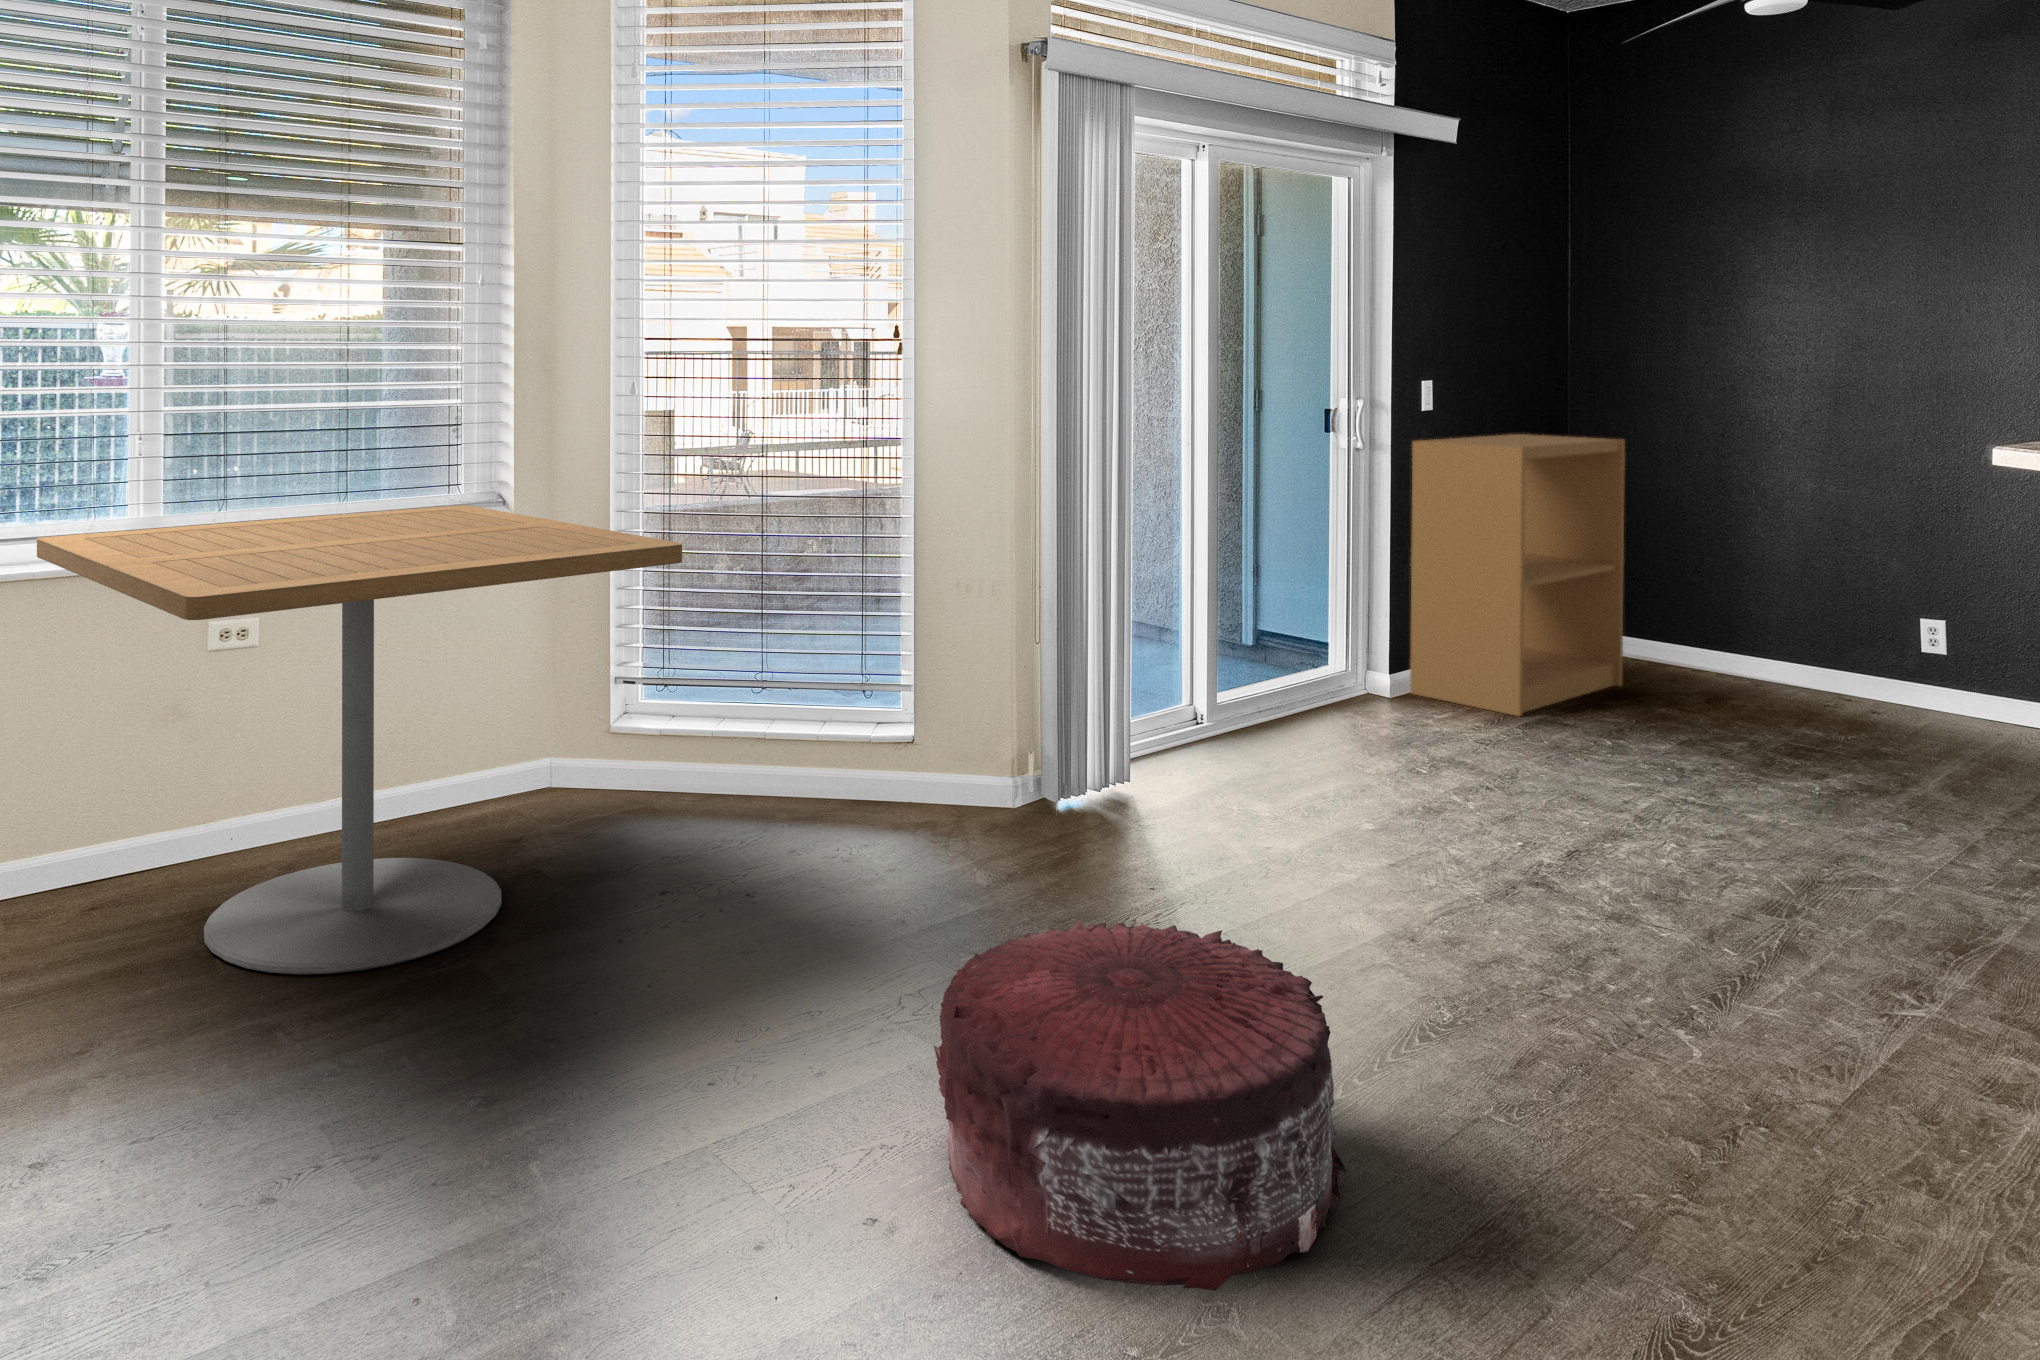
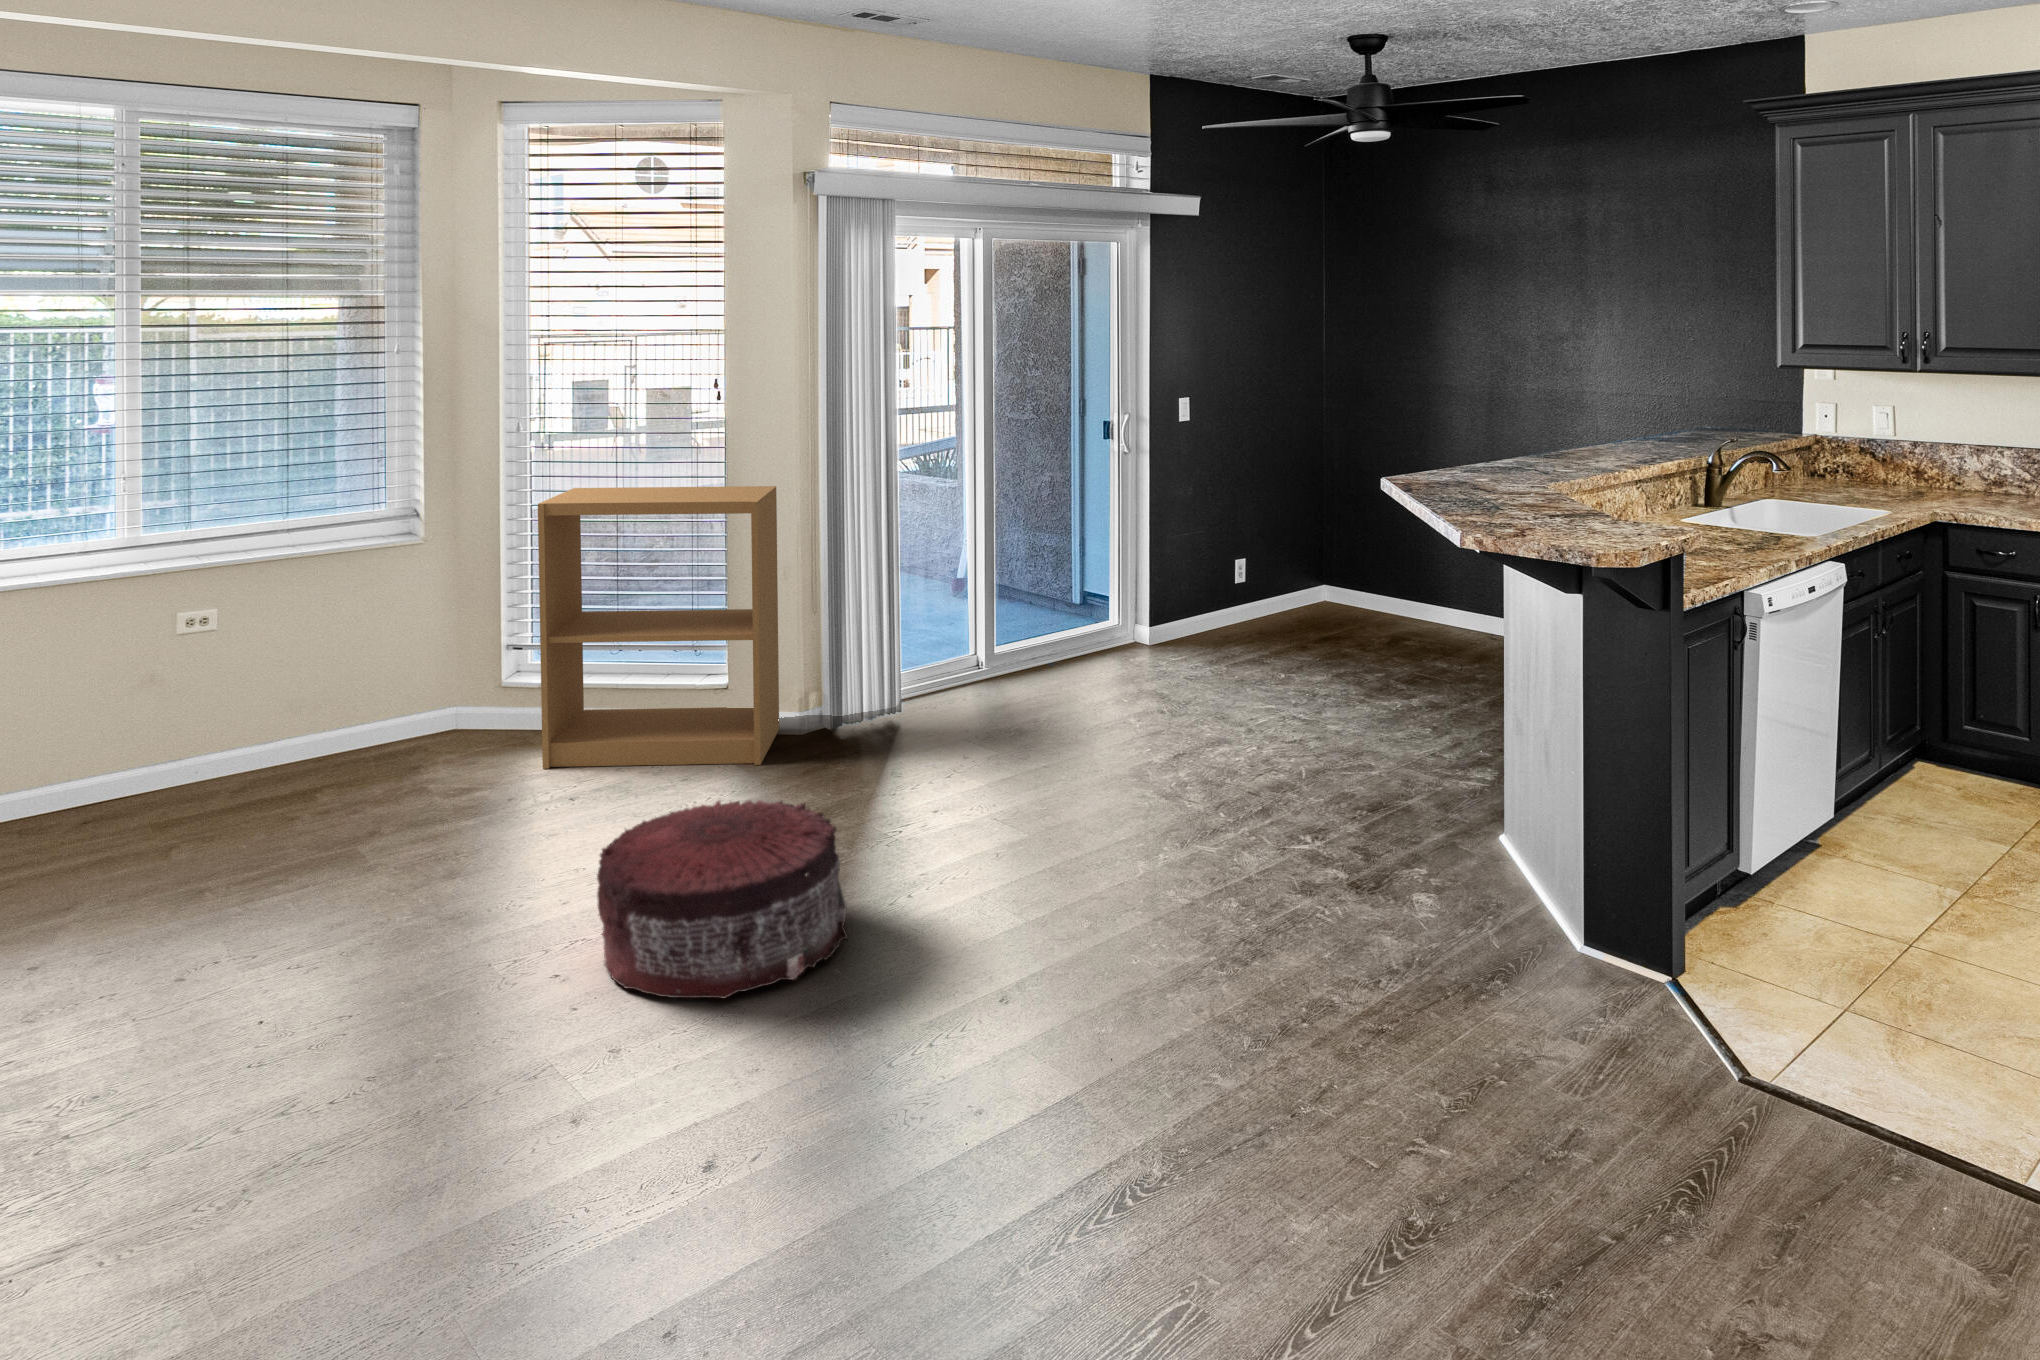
bookshelf: present [1410,434,1625,716] -> present [538,486,779,769]
dining table: present [37,505,682,974] -> none [40,522,508,856]

